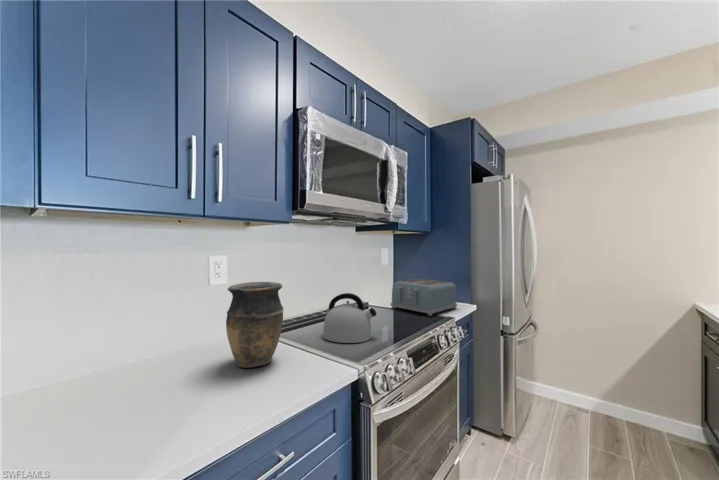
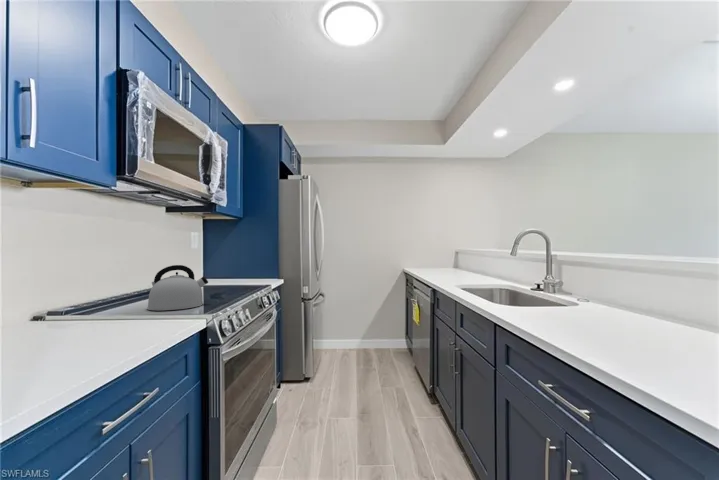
toaster: present [391,279,457,316] -> none [208,260,269,288]
vase: present [226,282,283,368] -> none [36,249,117,338]

